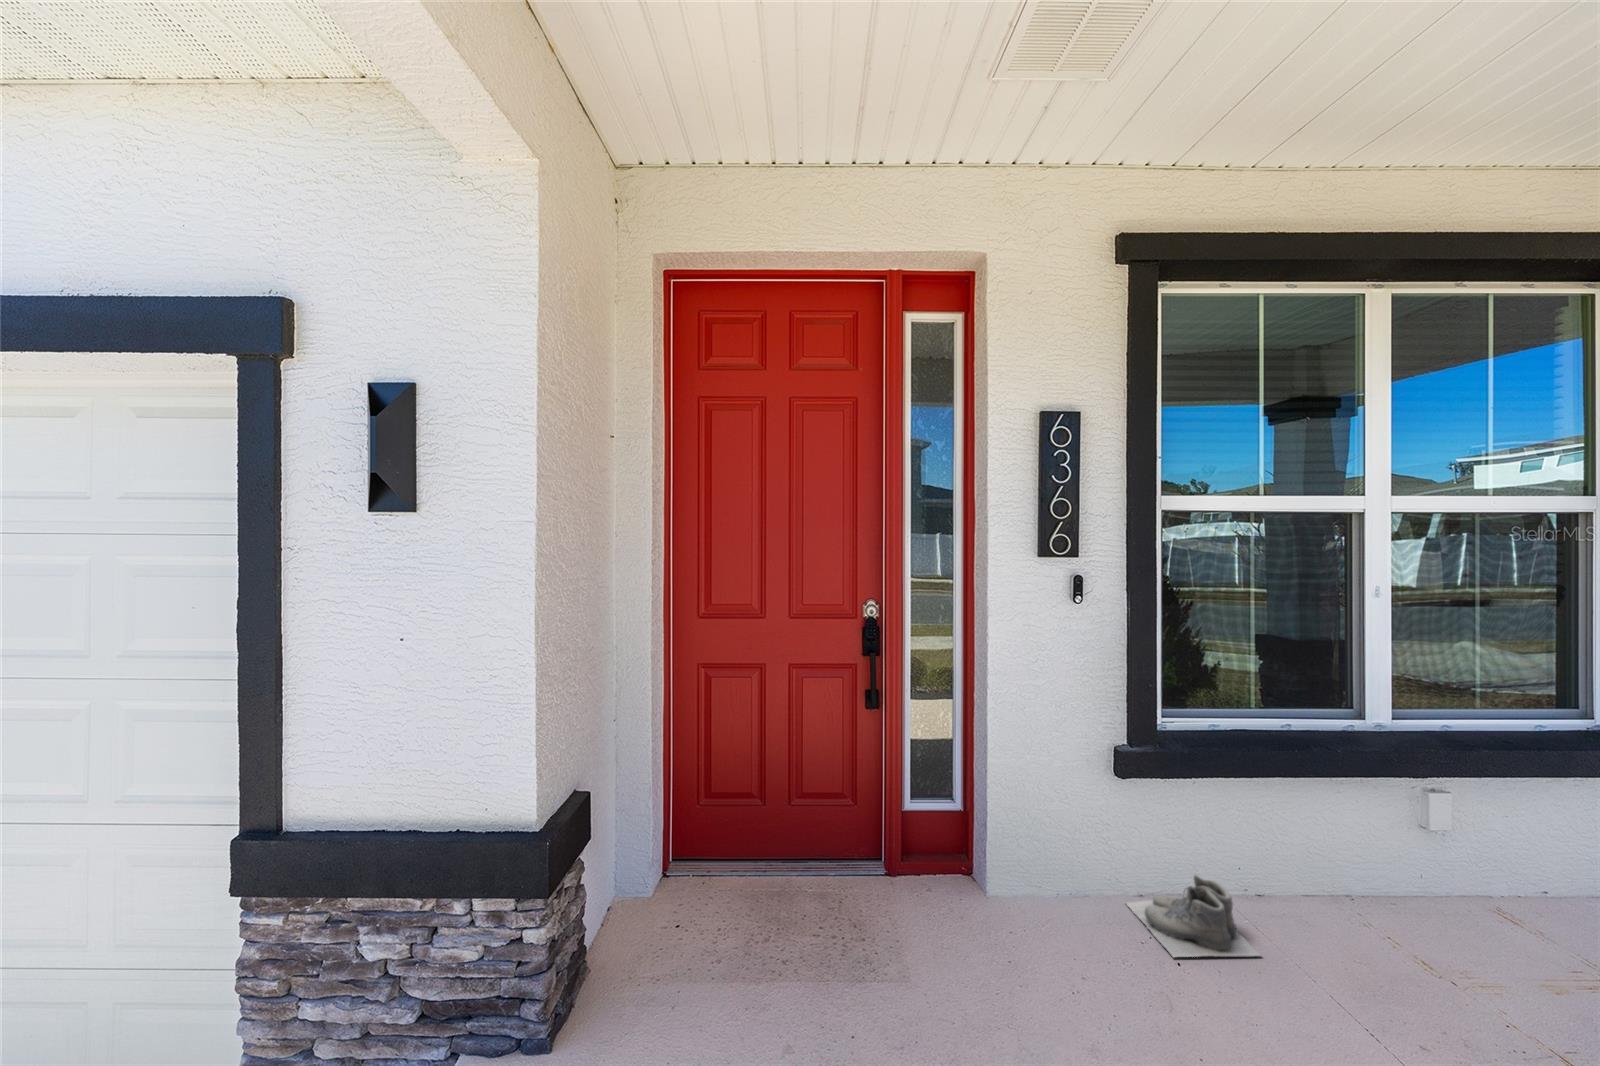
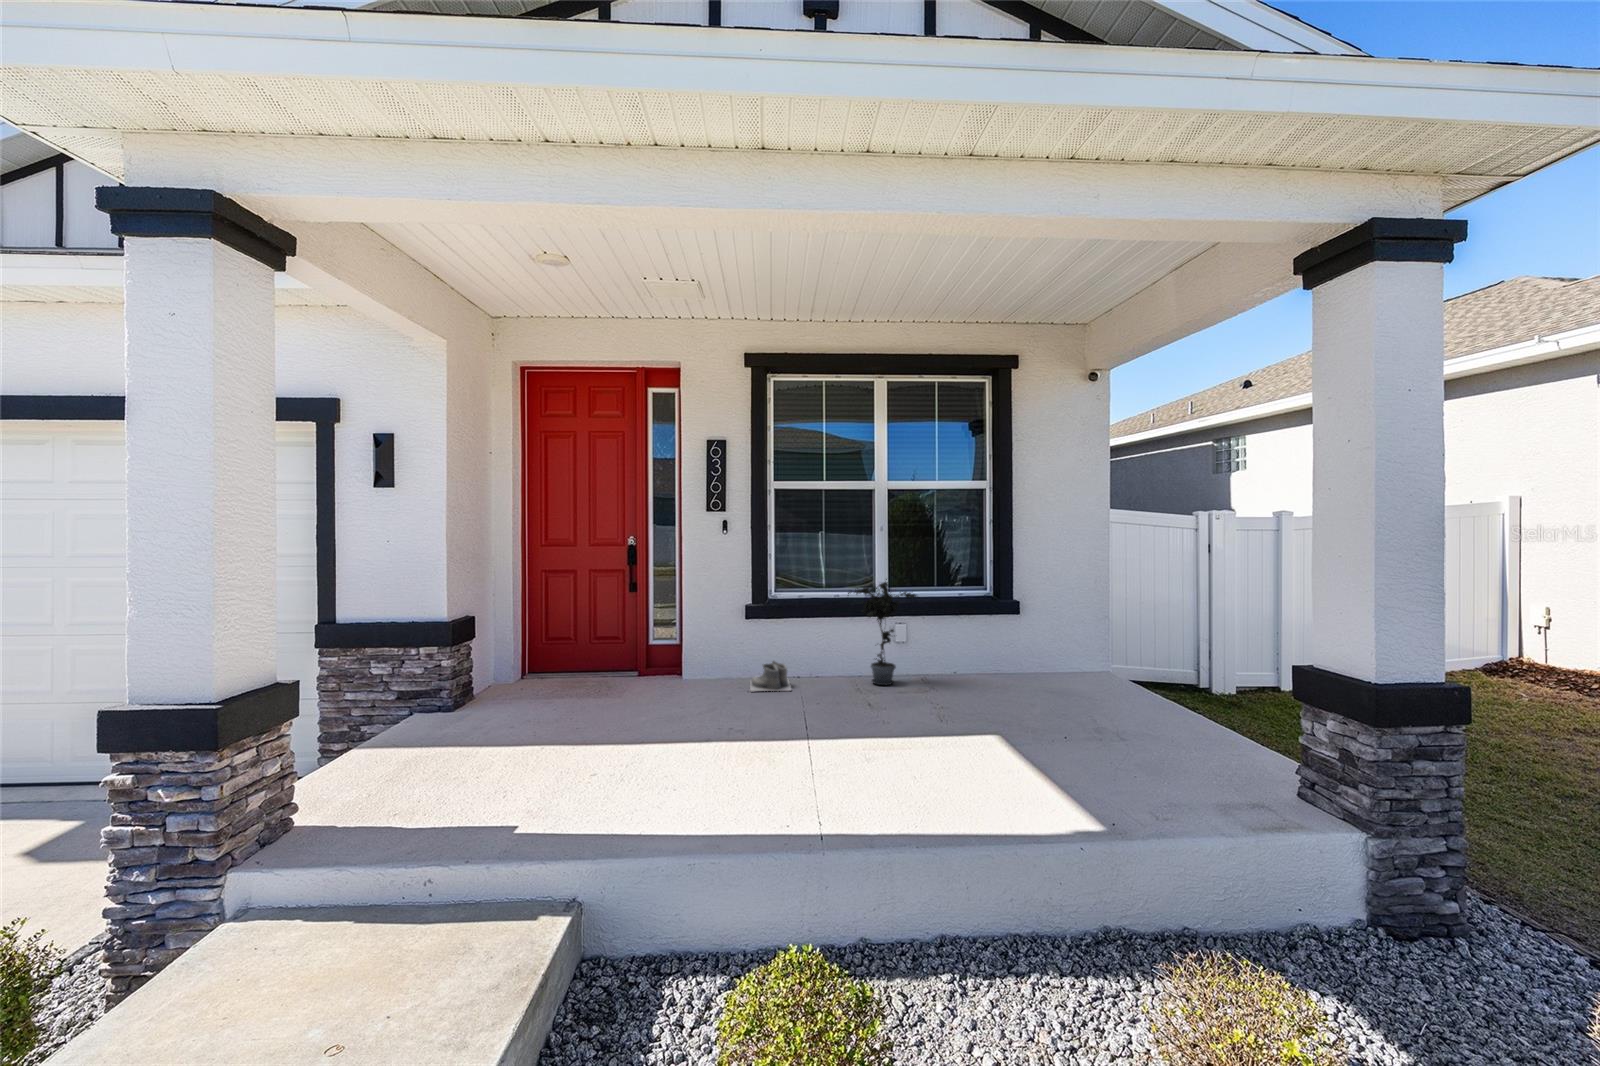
potted plant: none [1345,708,1531,937] -> present [848,579,916,685]

